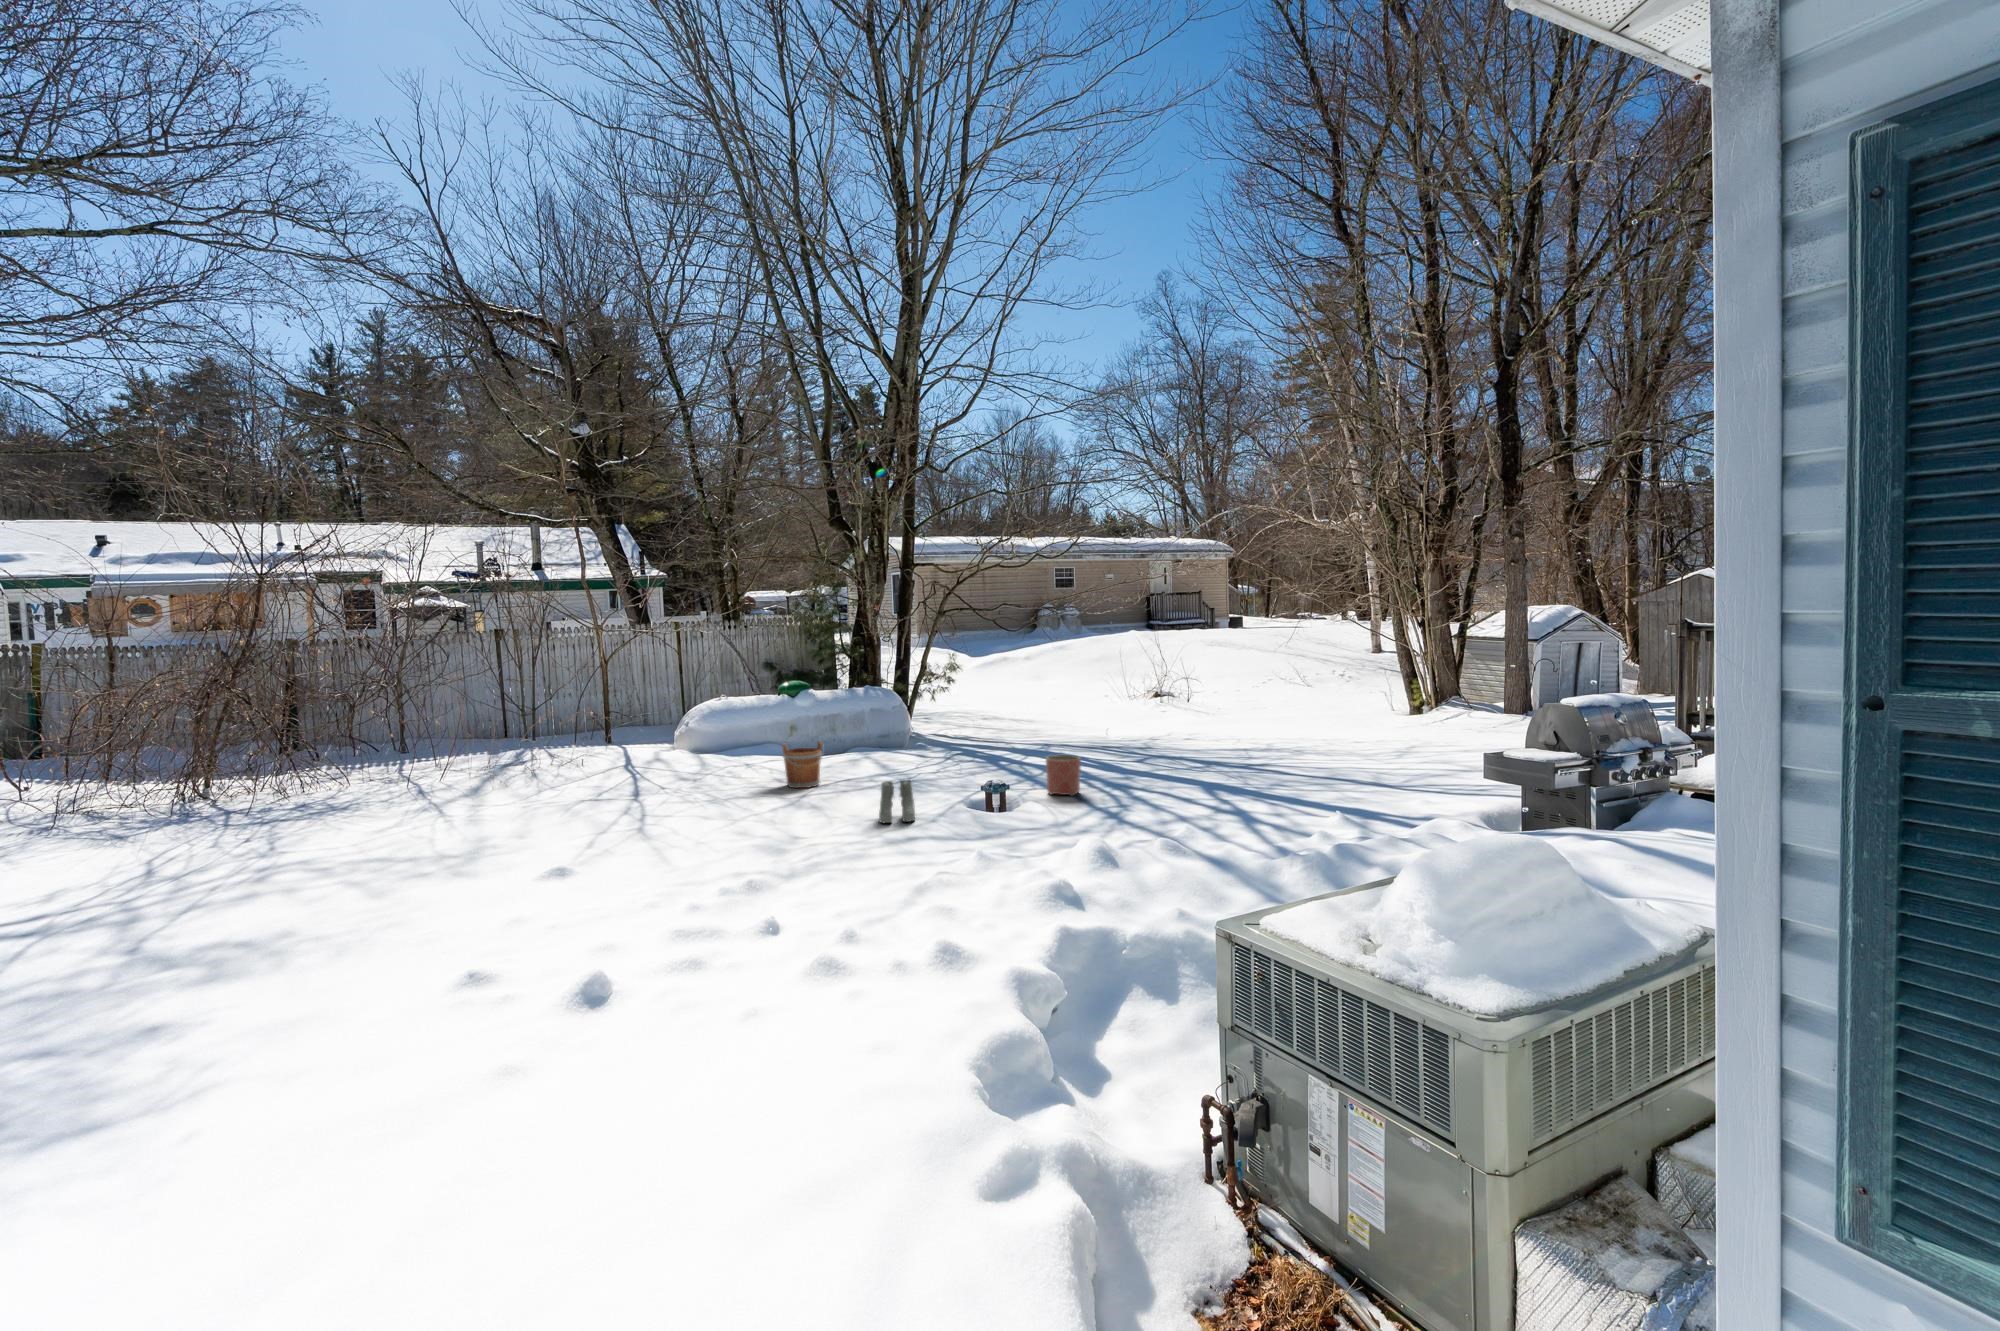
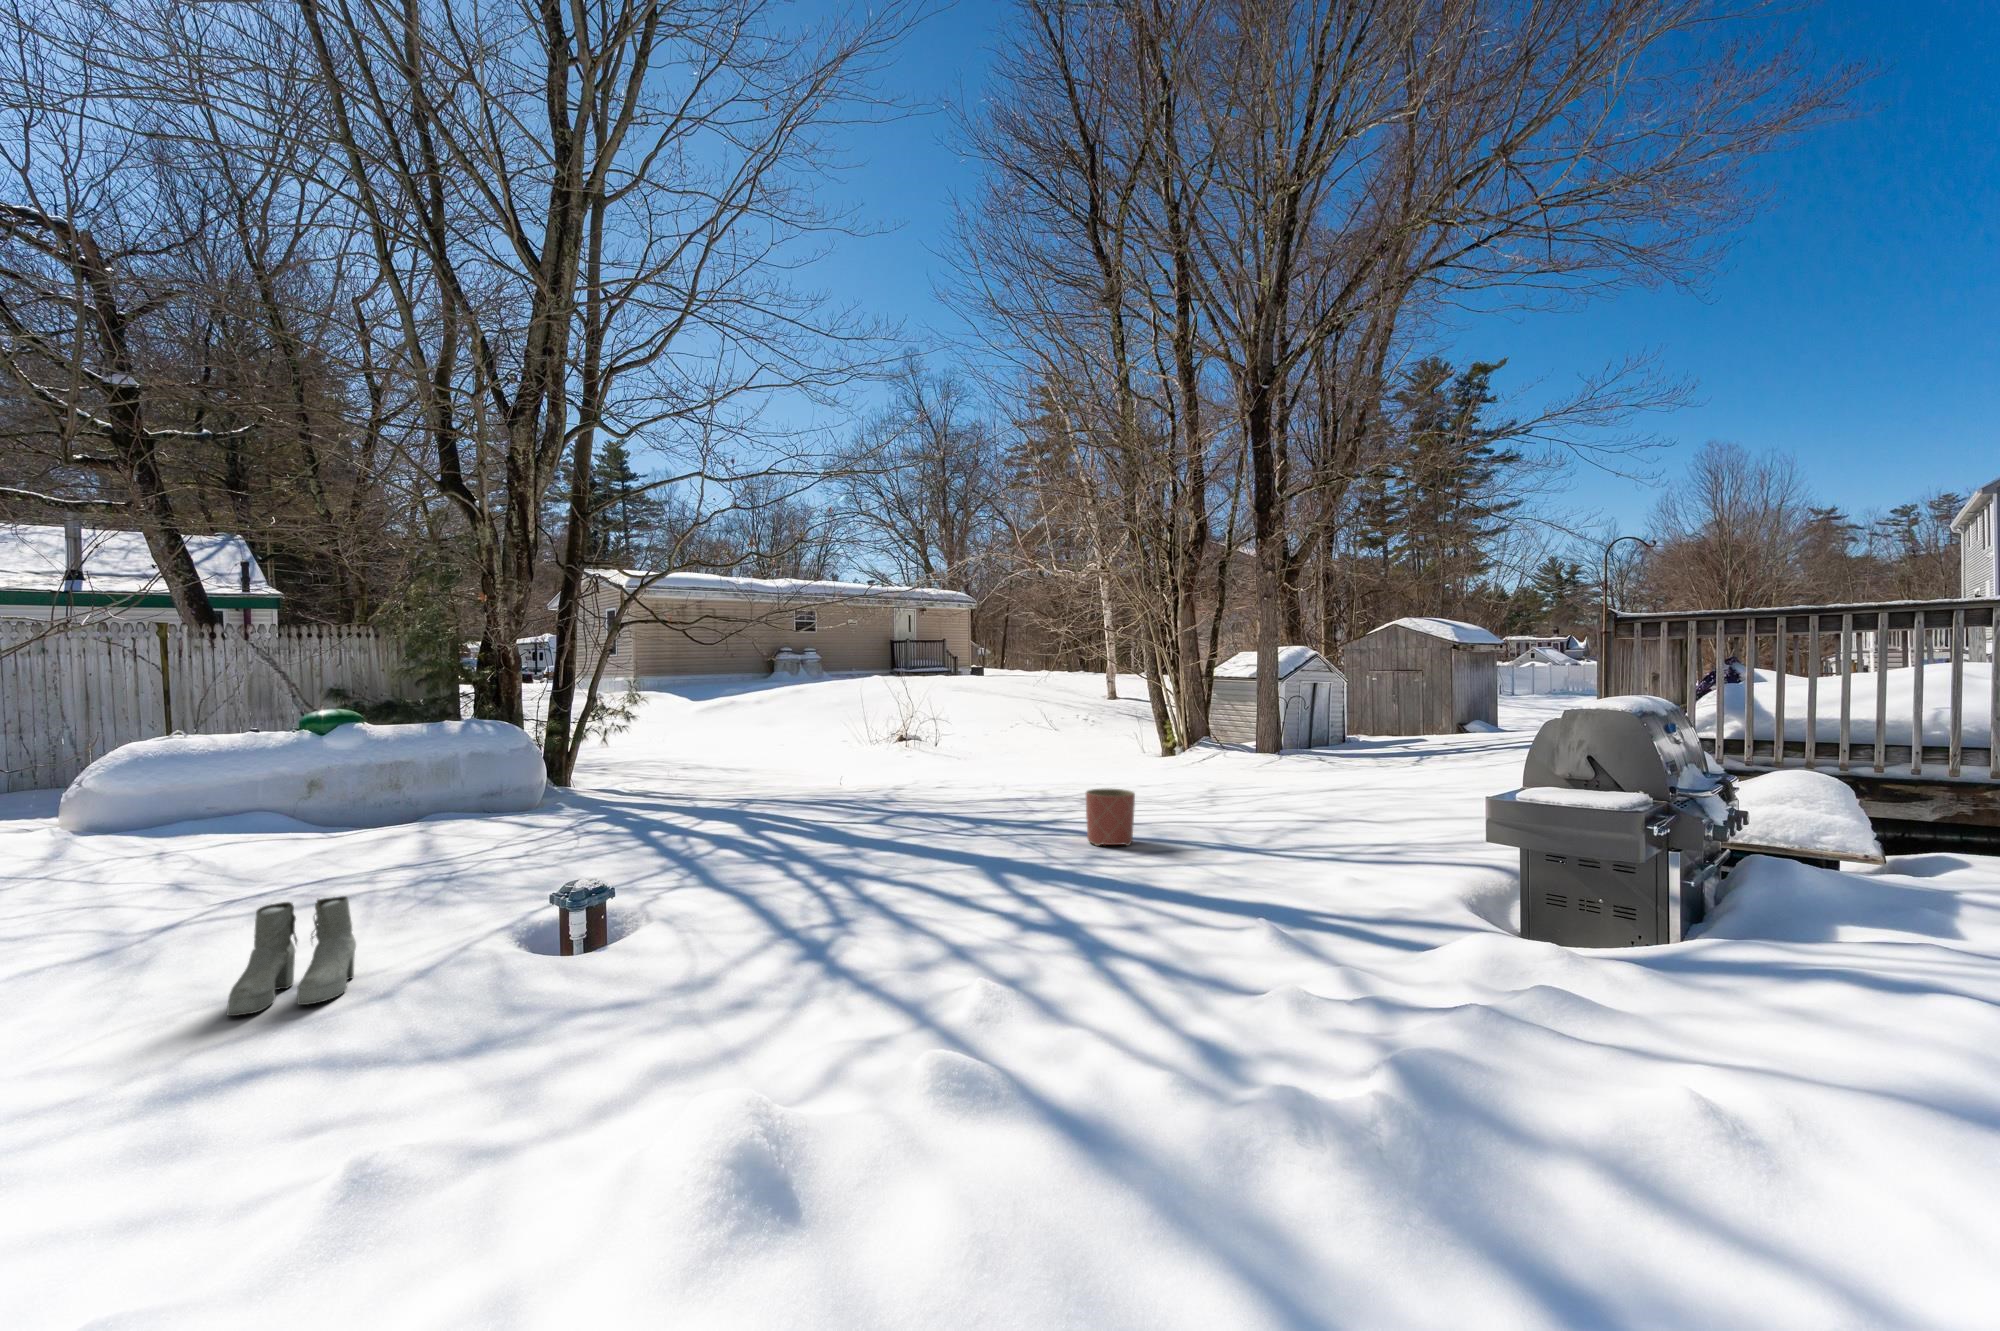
bucket: present [782,741,822,788] -> none [144,806,263,906]
planter: present [1046,755,1081,795] -> present [1086,789,1135,846]

